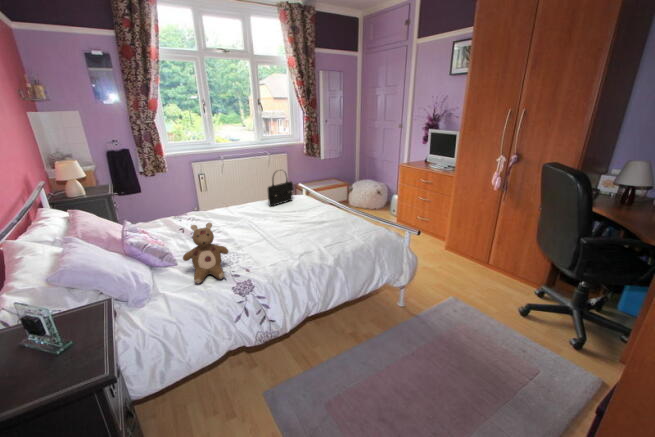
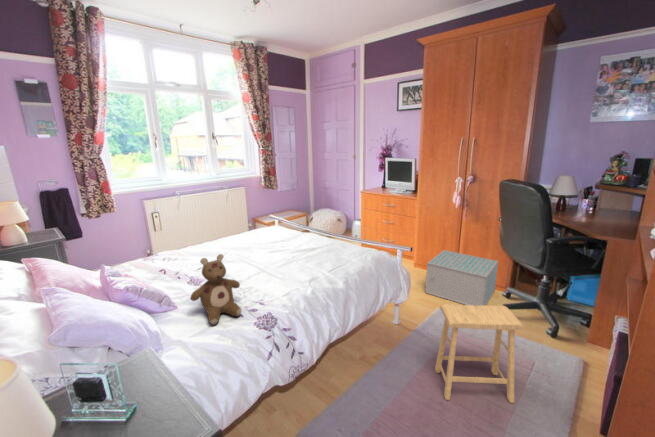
handbag: present [268,173,293,206] -> none [247,199,272,238]
storage box: none [446,237,535,306] -> present [426,250,498,306]
footstool: none [417,295,504,406] -> present [435,304,522,403]

